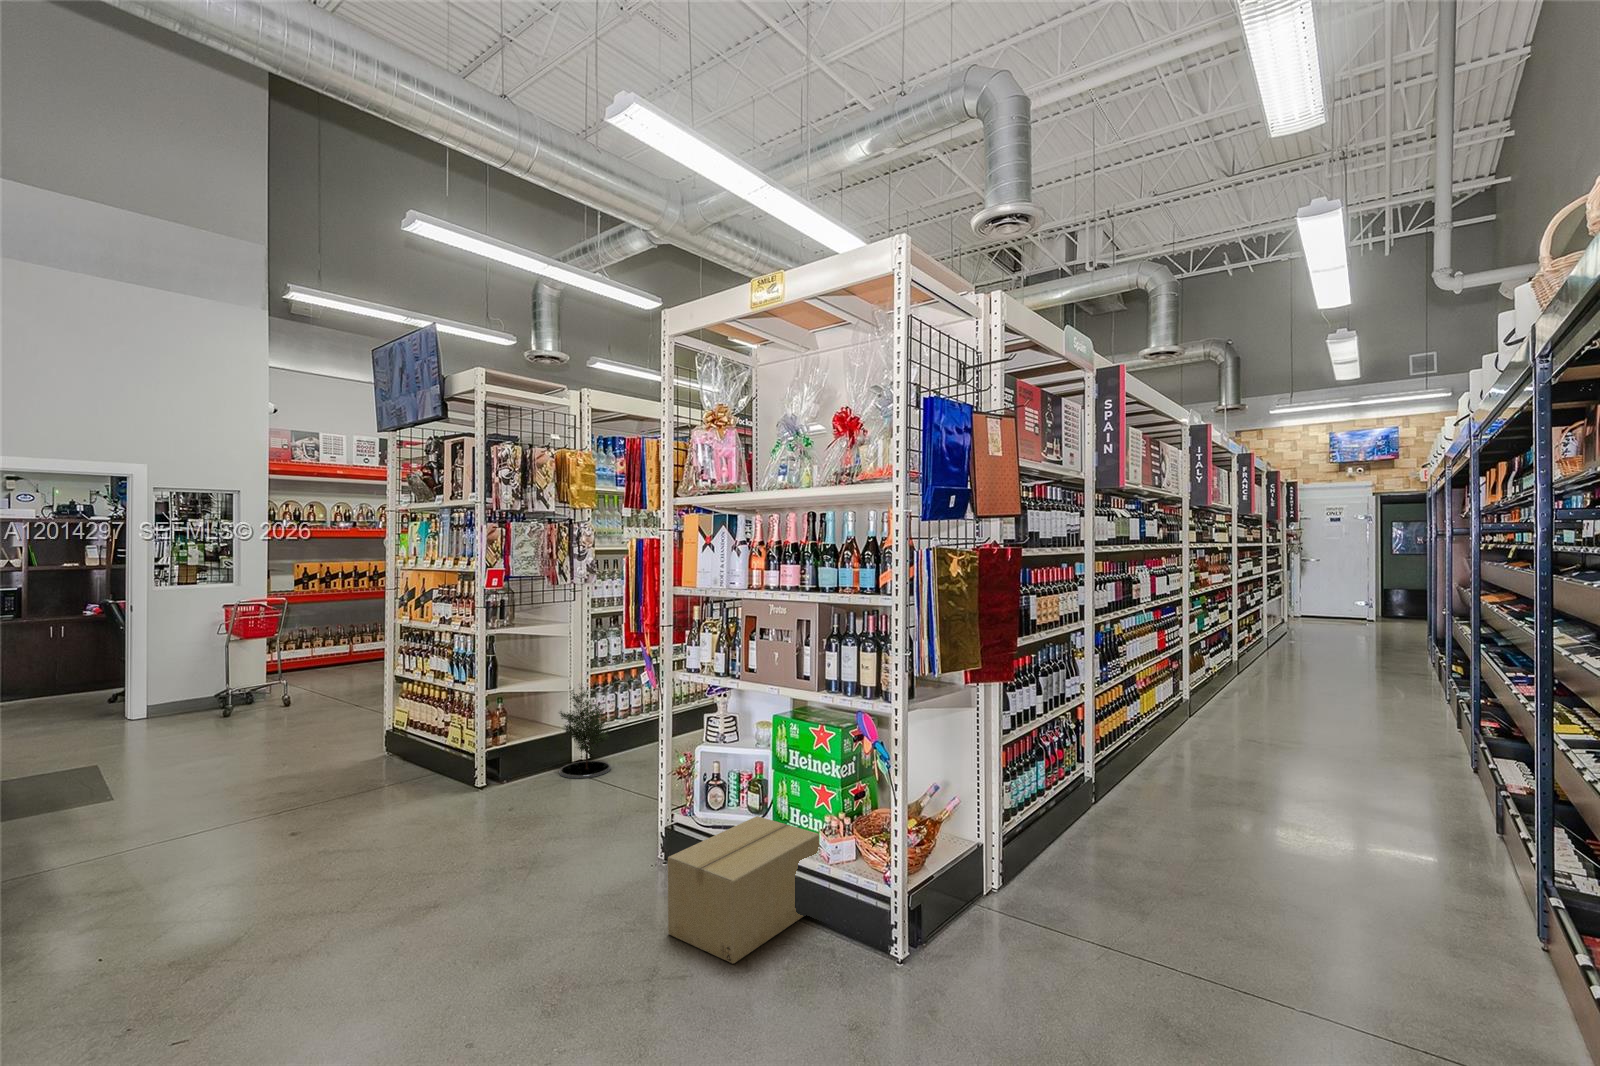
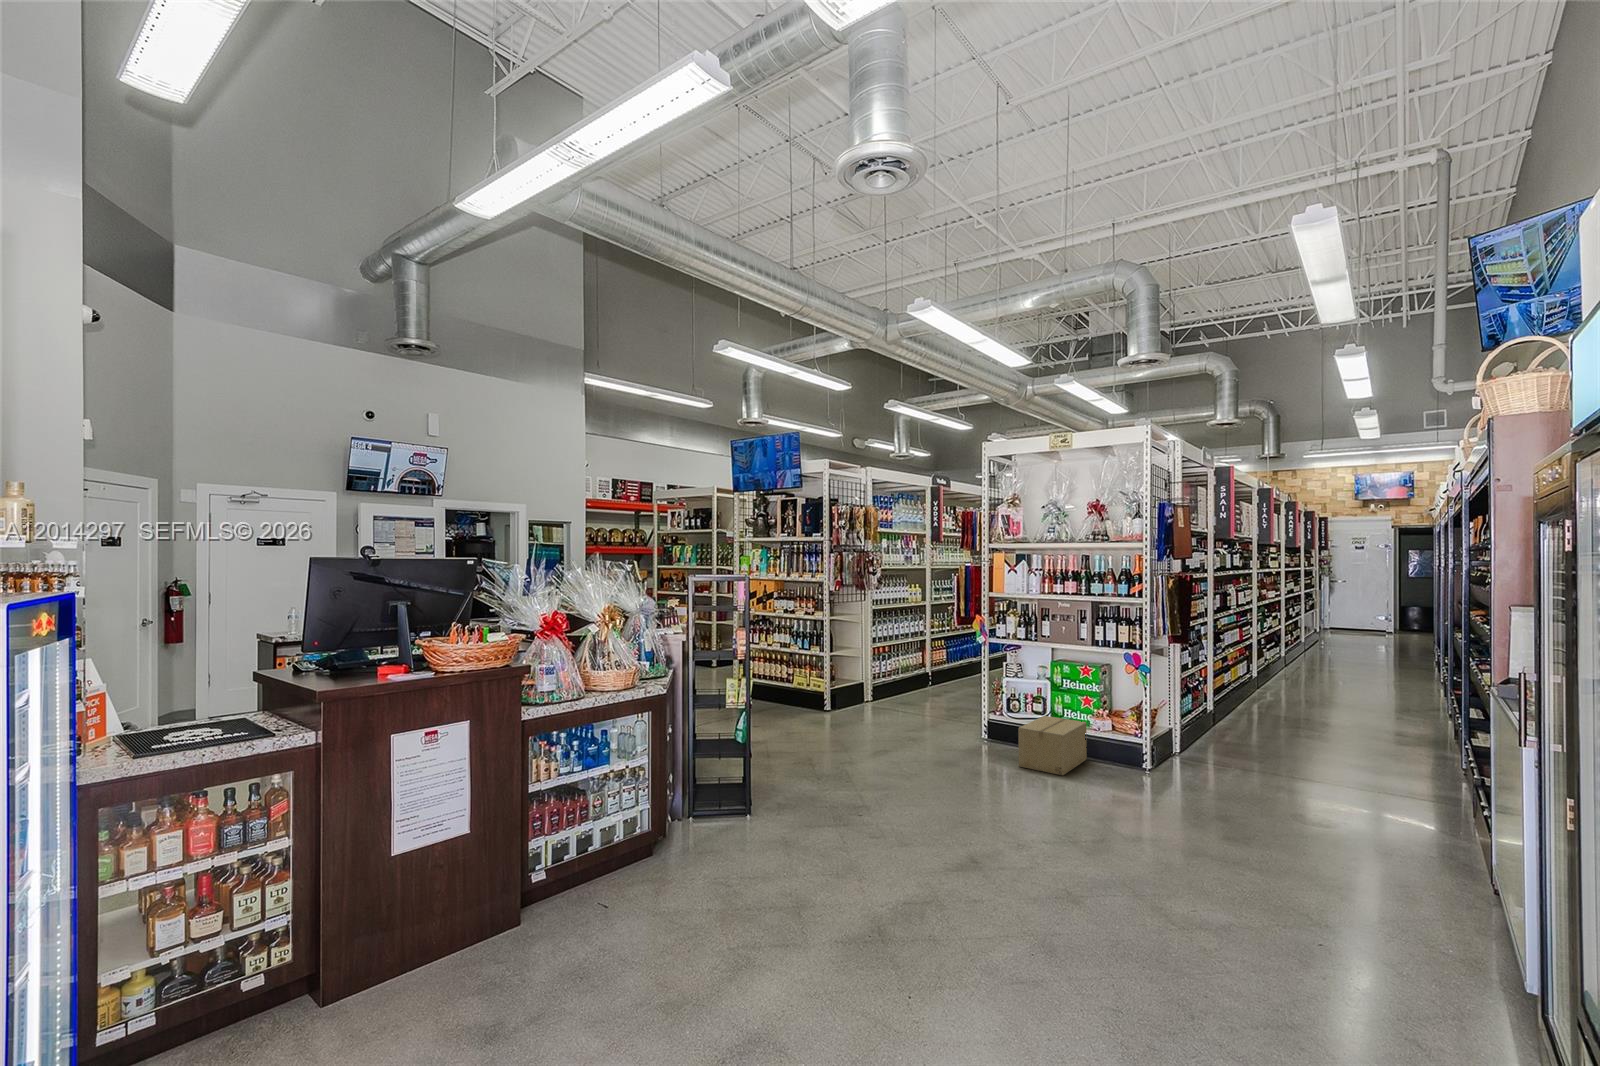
potted tree: present [559,687,611,779] -> none [863,651,898,710]

